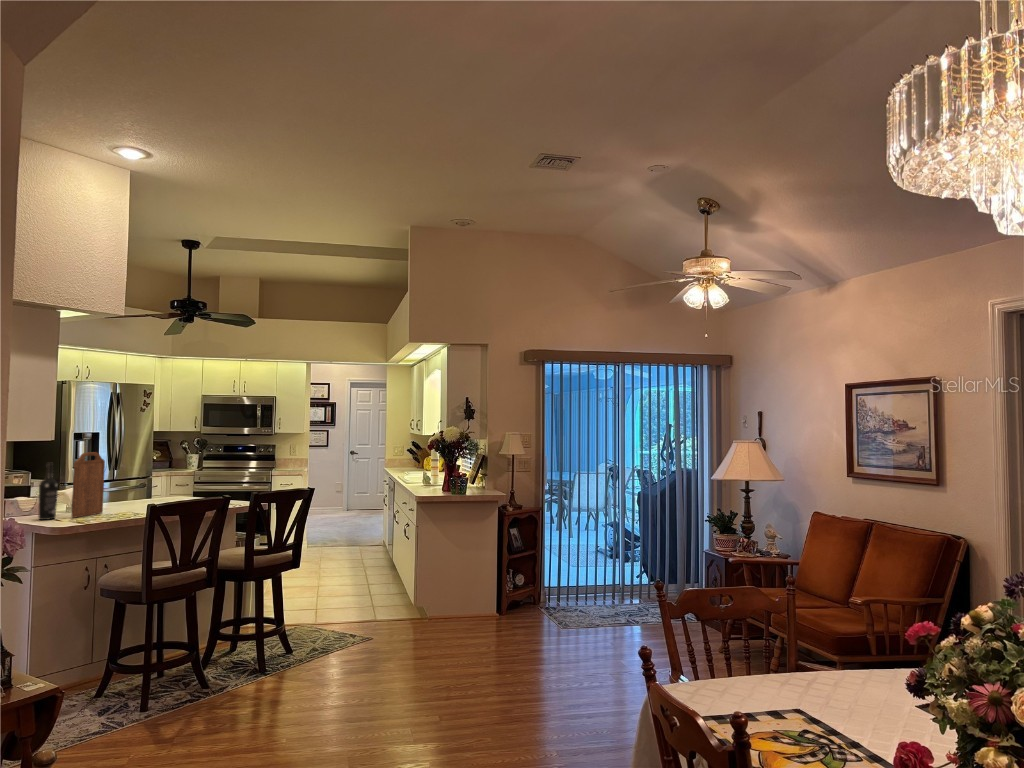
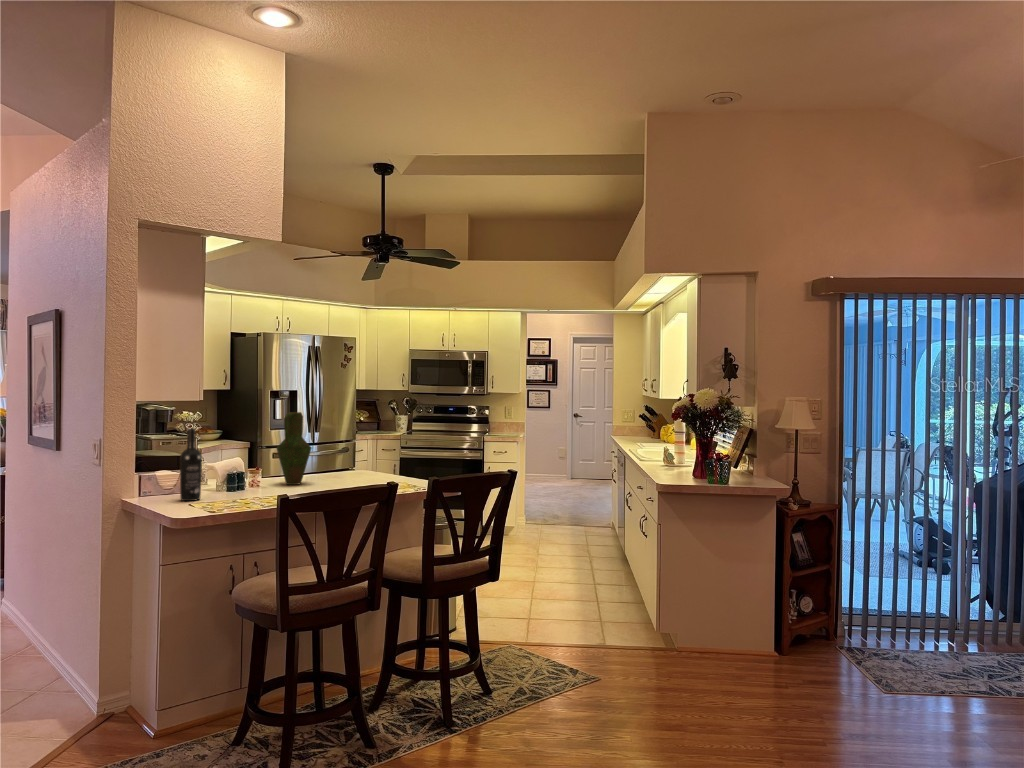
vase: none [112,449,142,508] -> present [276,412,311,485]
cutting board: present [72,452,105,518] -> none [219,416,260,499]

